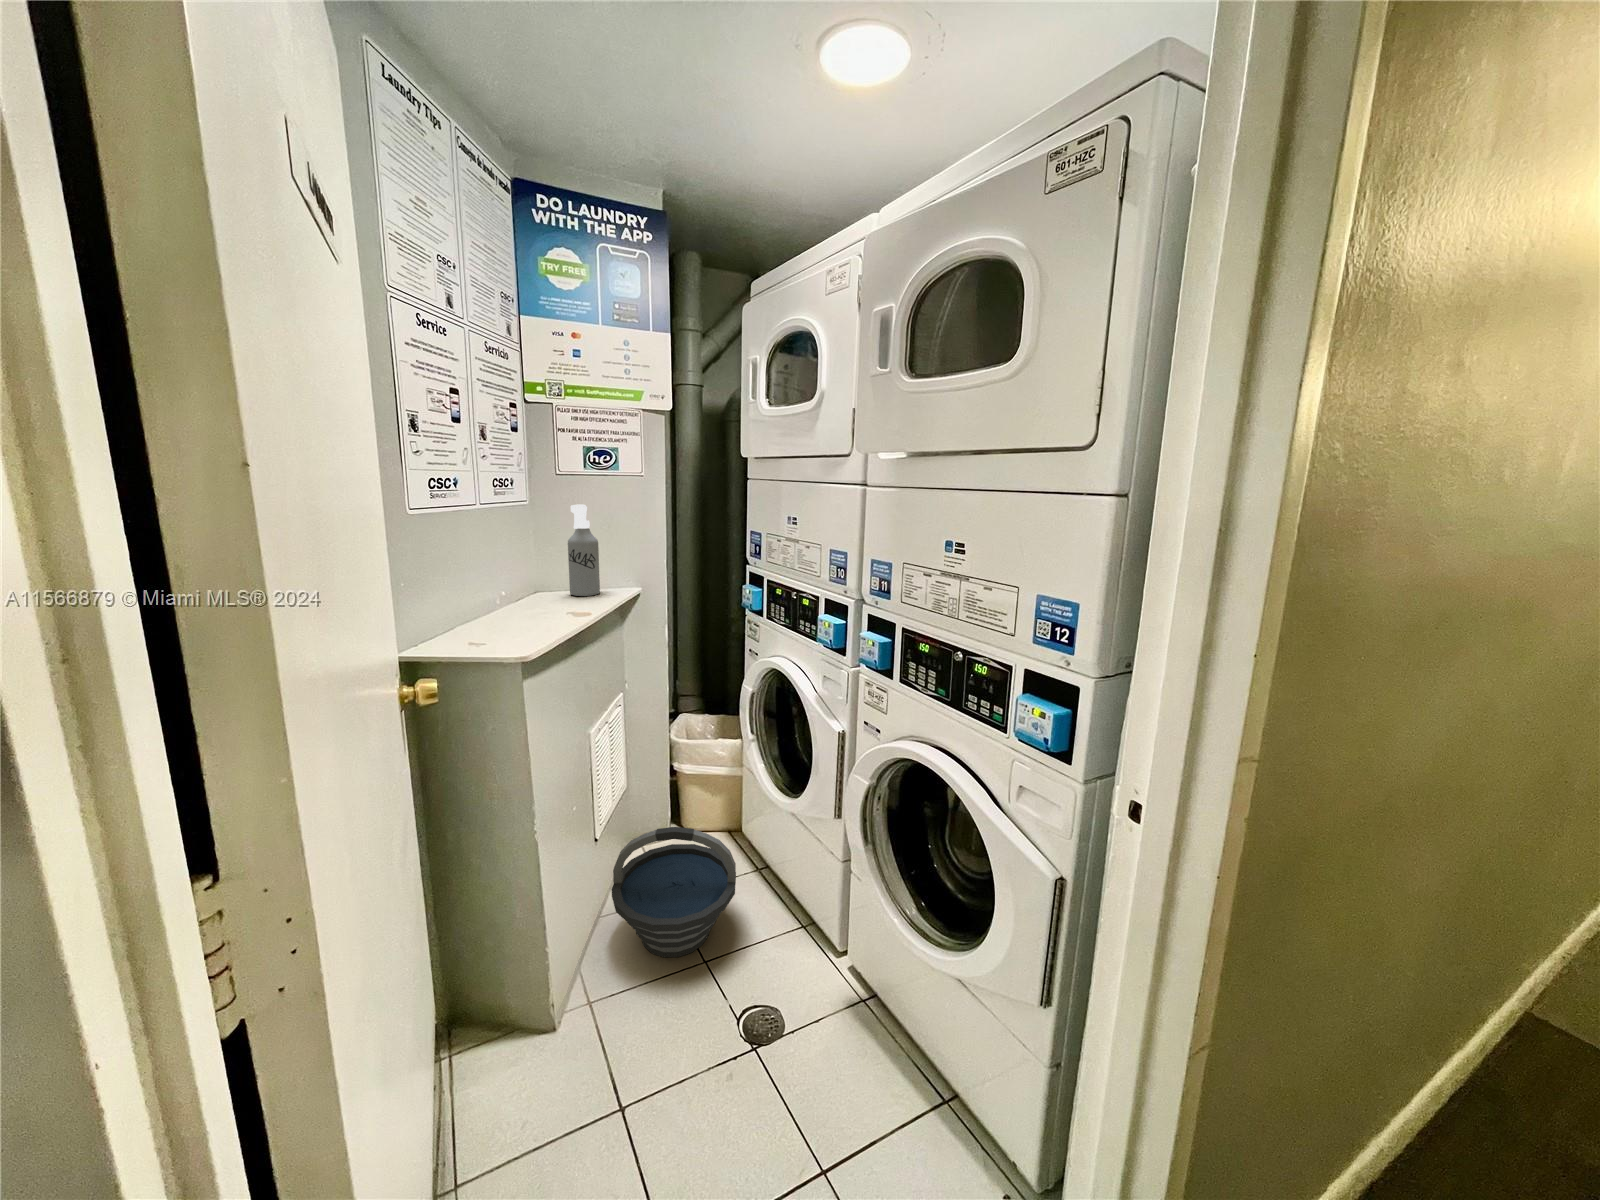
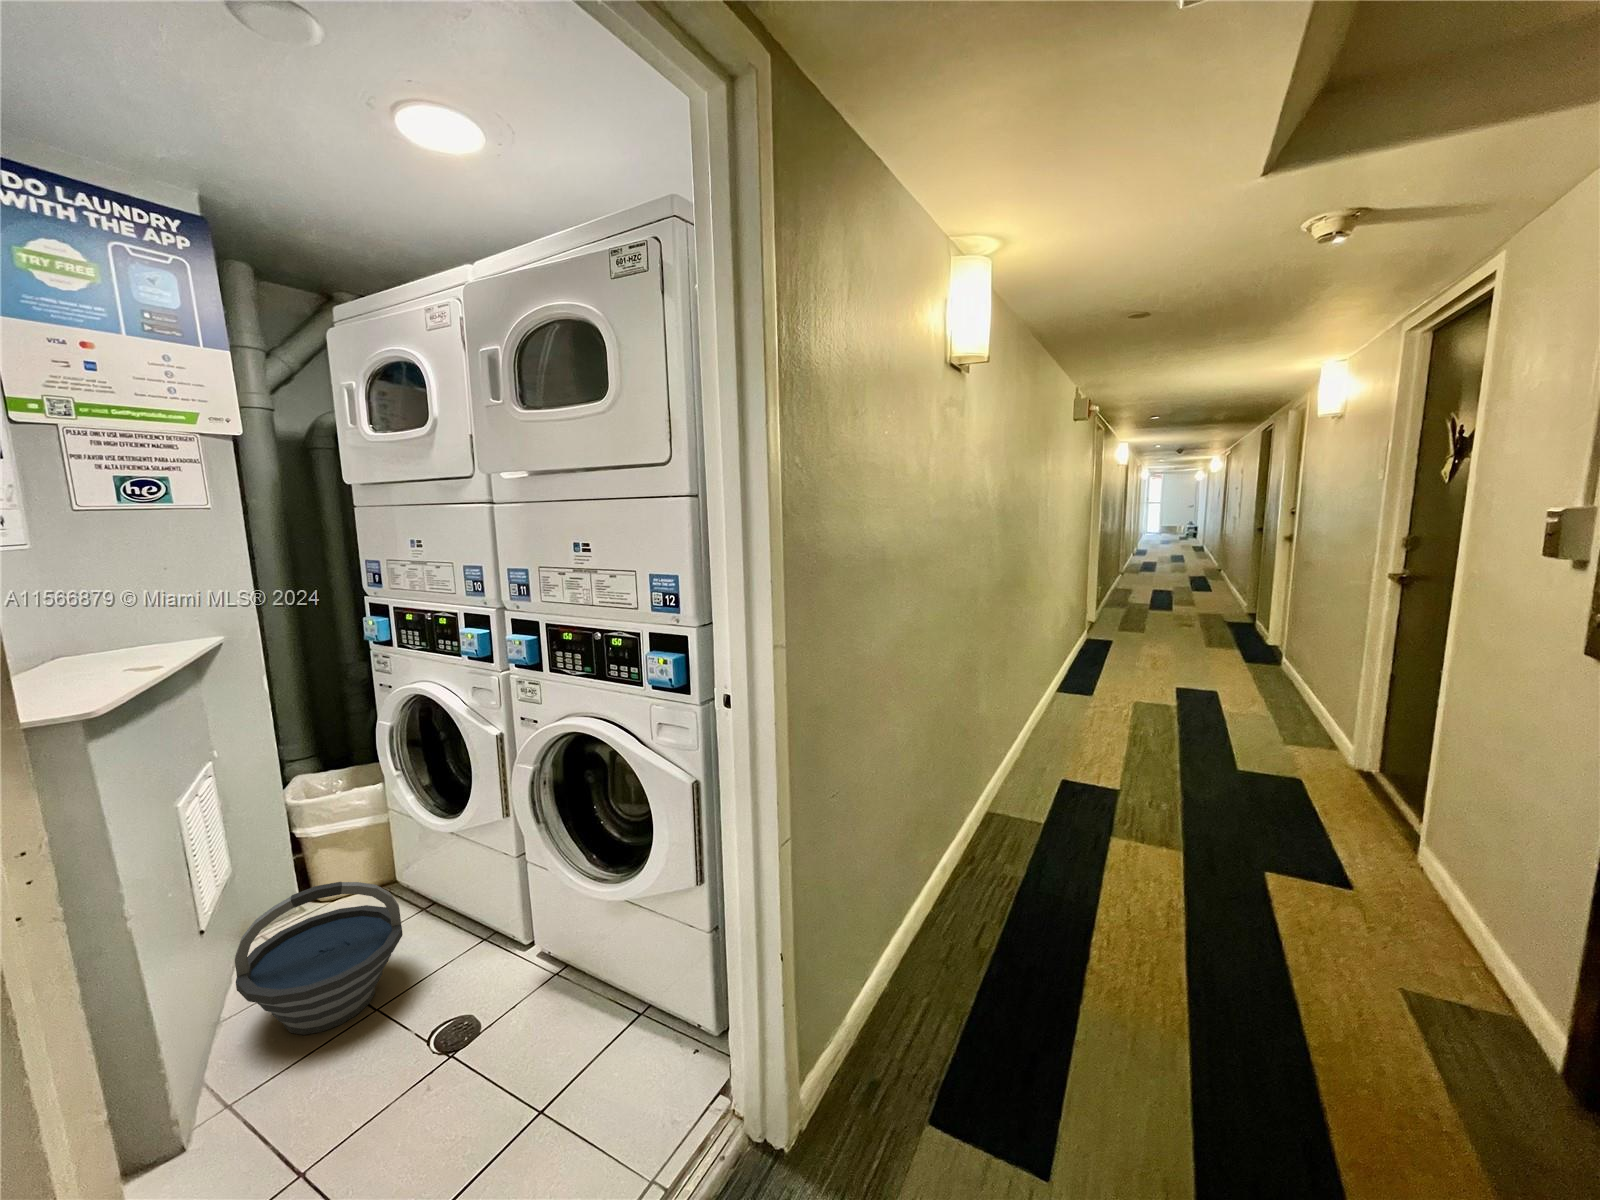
spray bottle: present [568,504,600,596] -> none [102,545,161,656]

